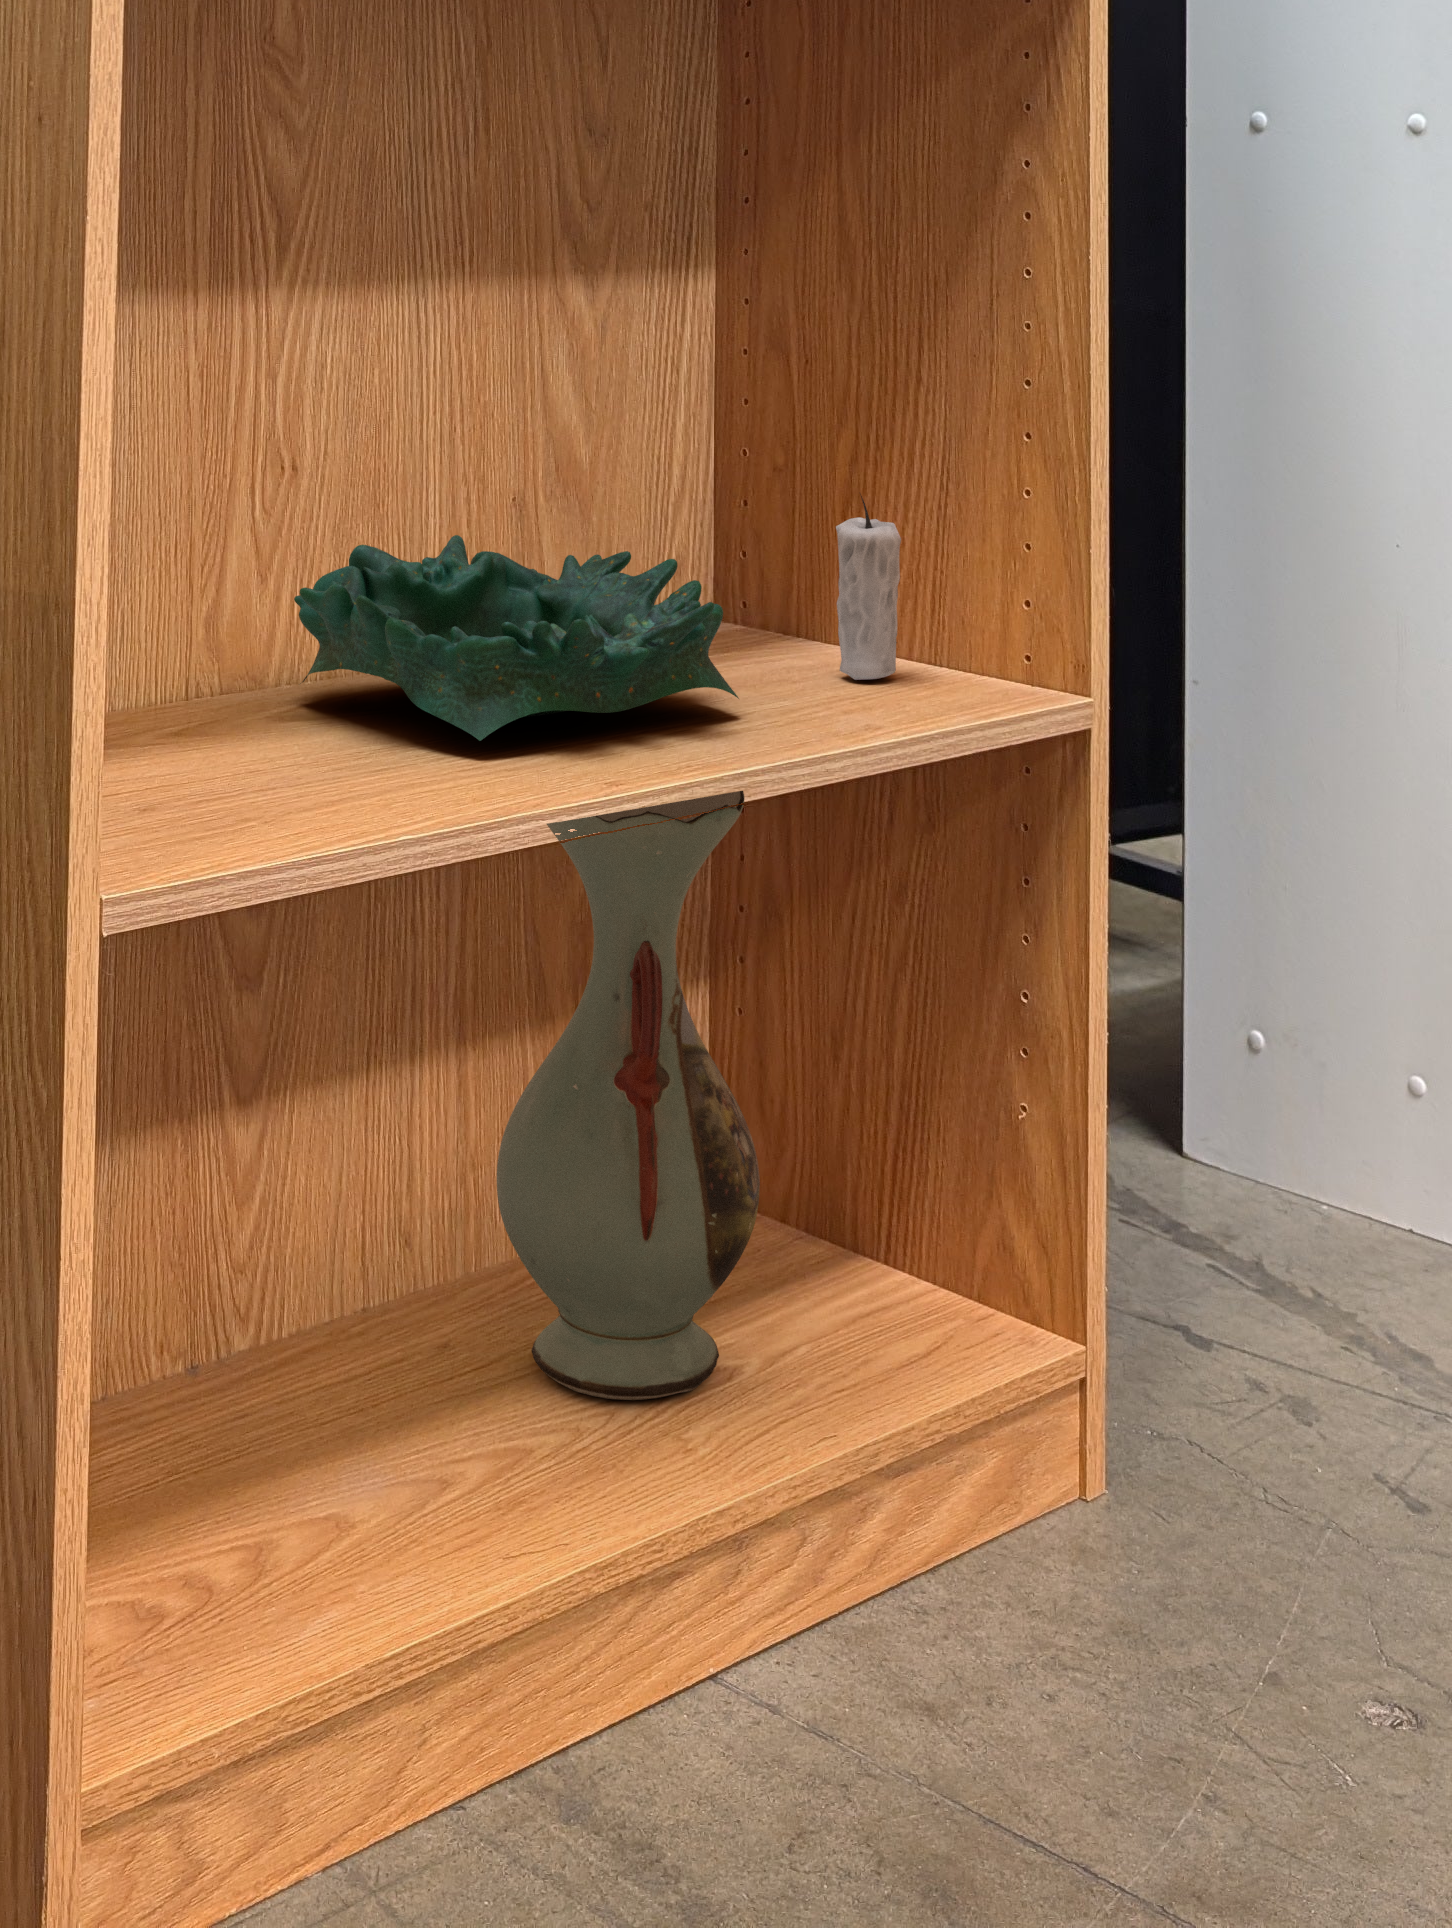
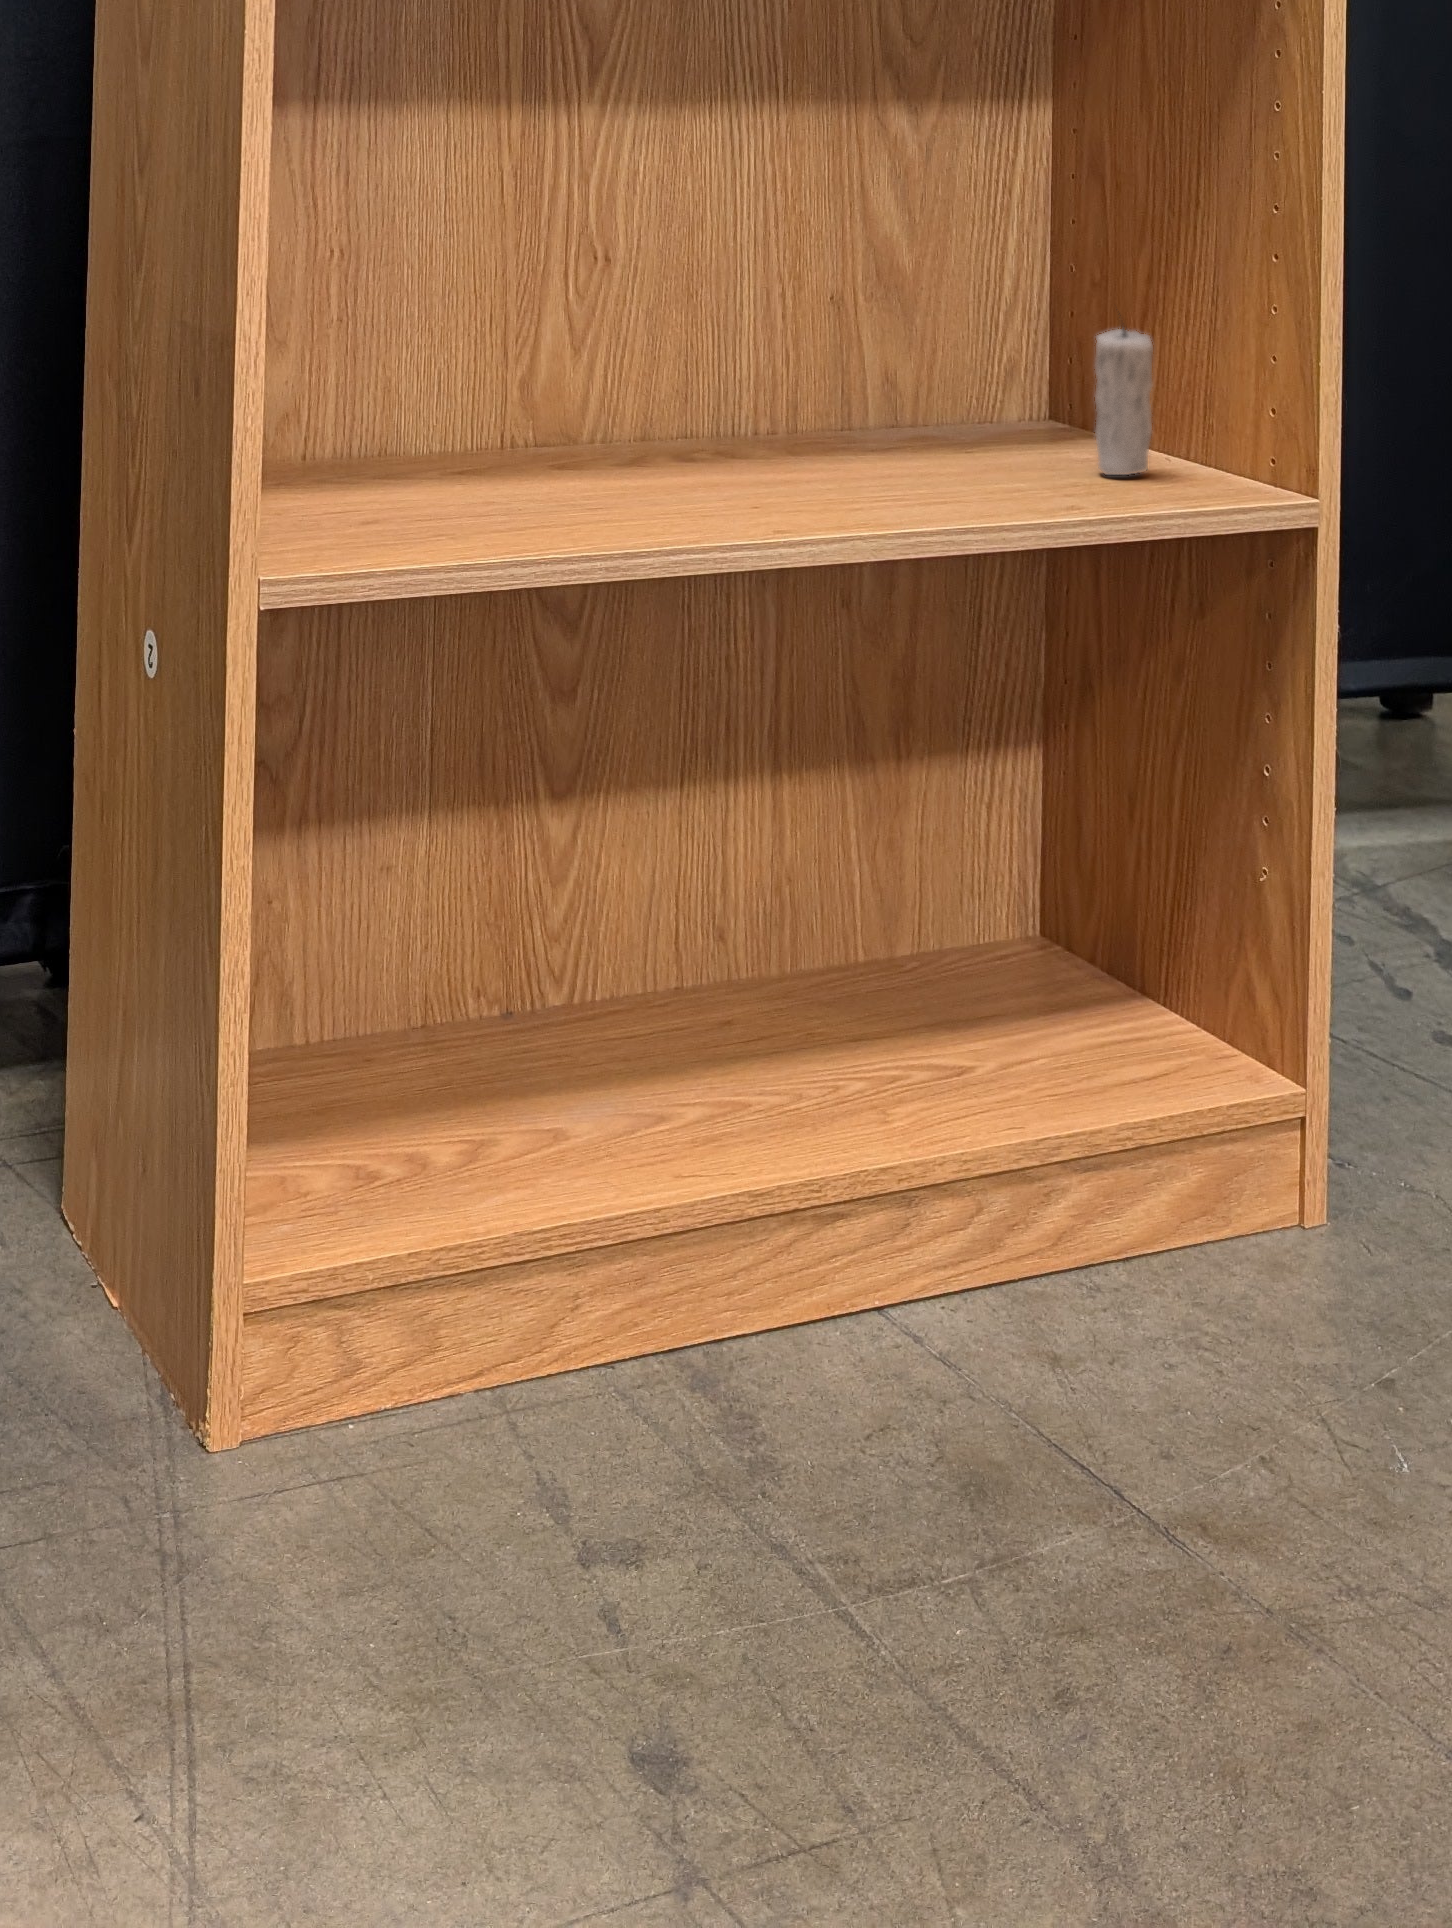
decorative bowl: present [294,535,739,741] -> none [582,329,959,496]
decorative vase: present [497,791,760,1400] -> none [764,539,996,1082]

